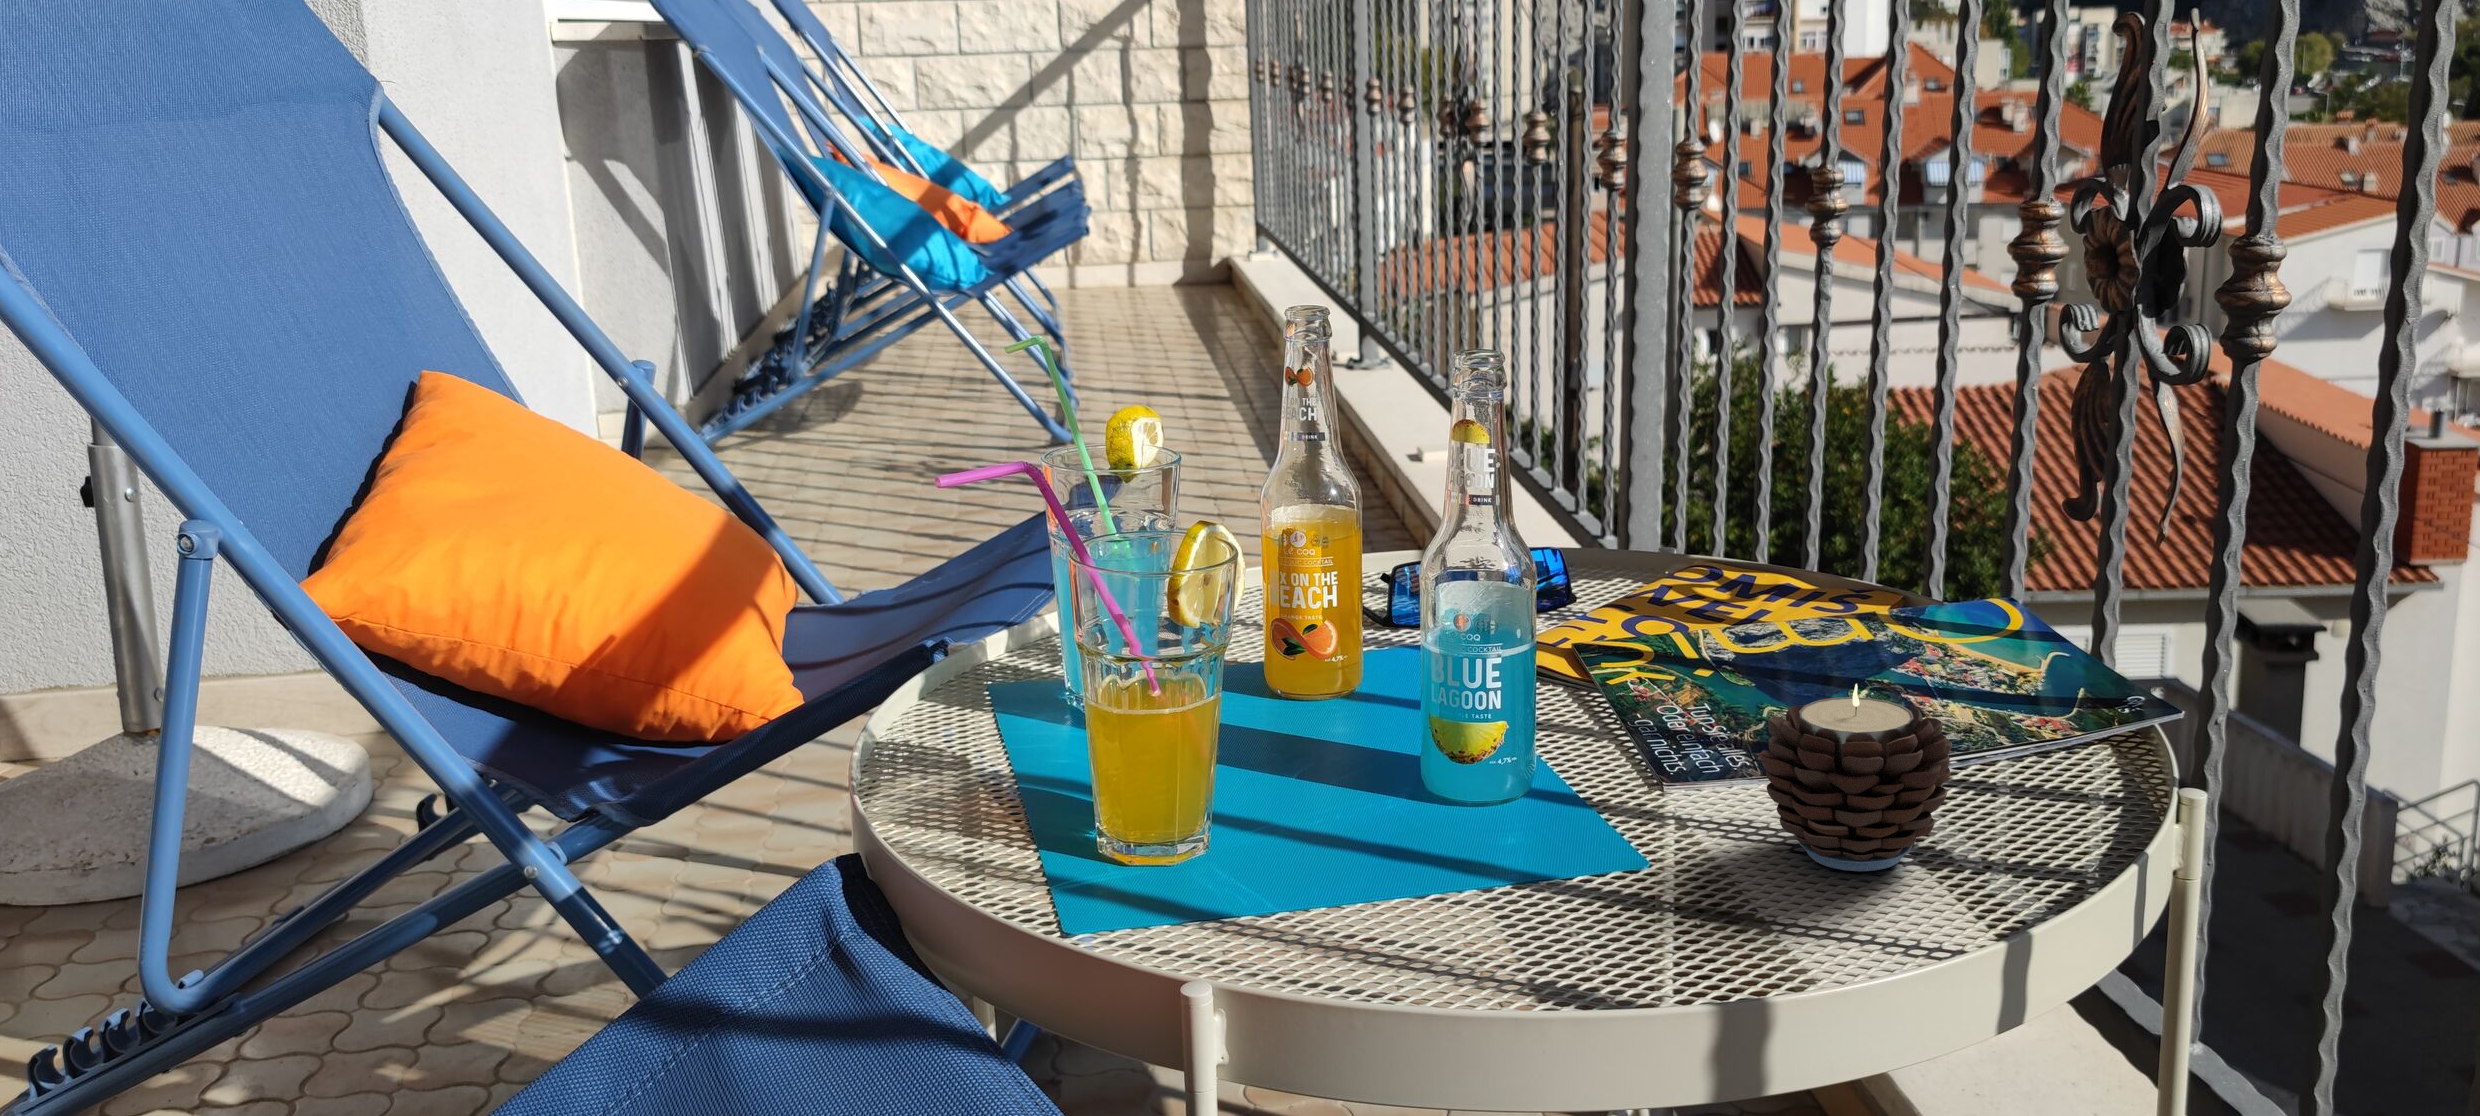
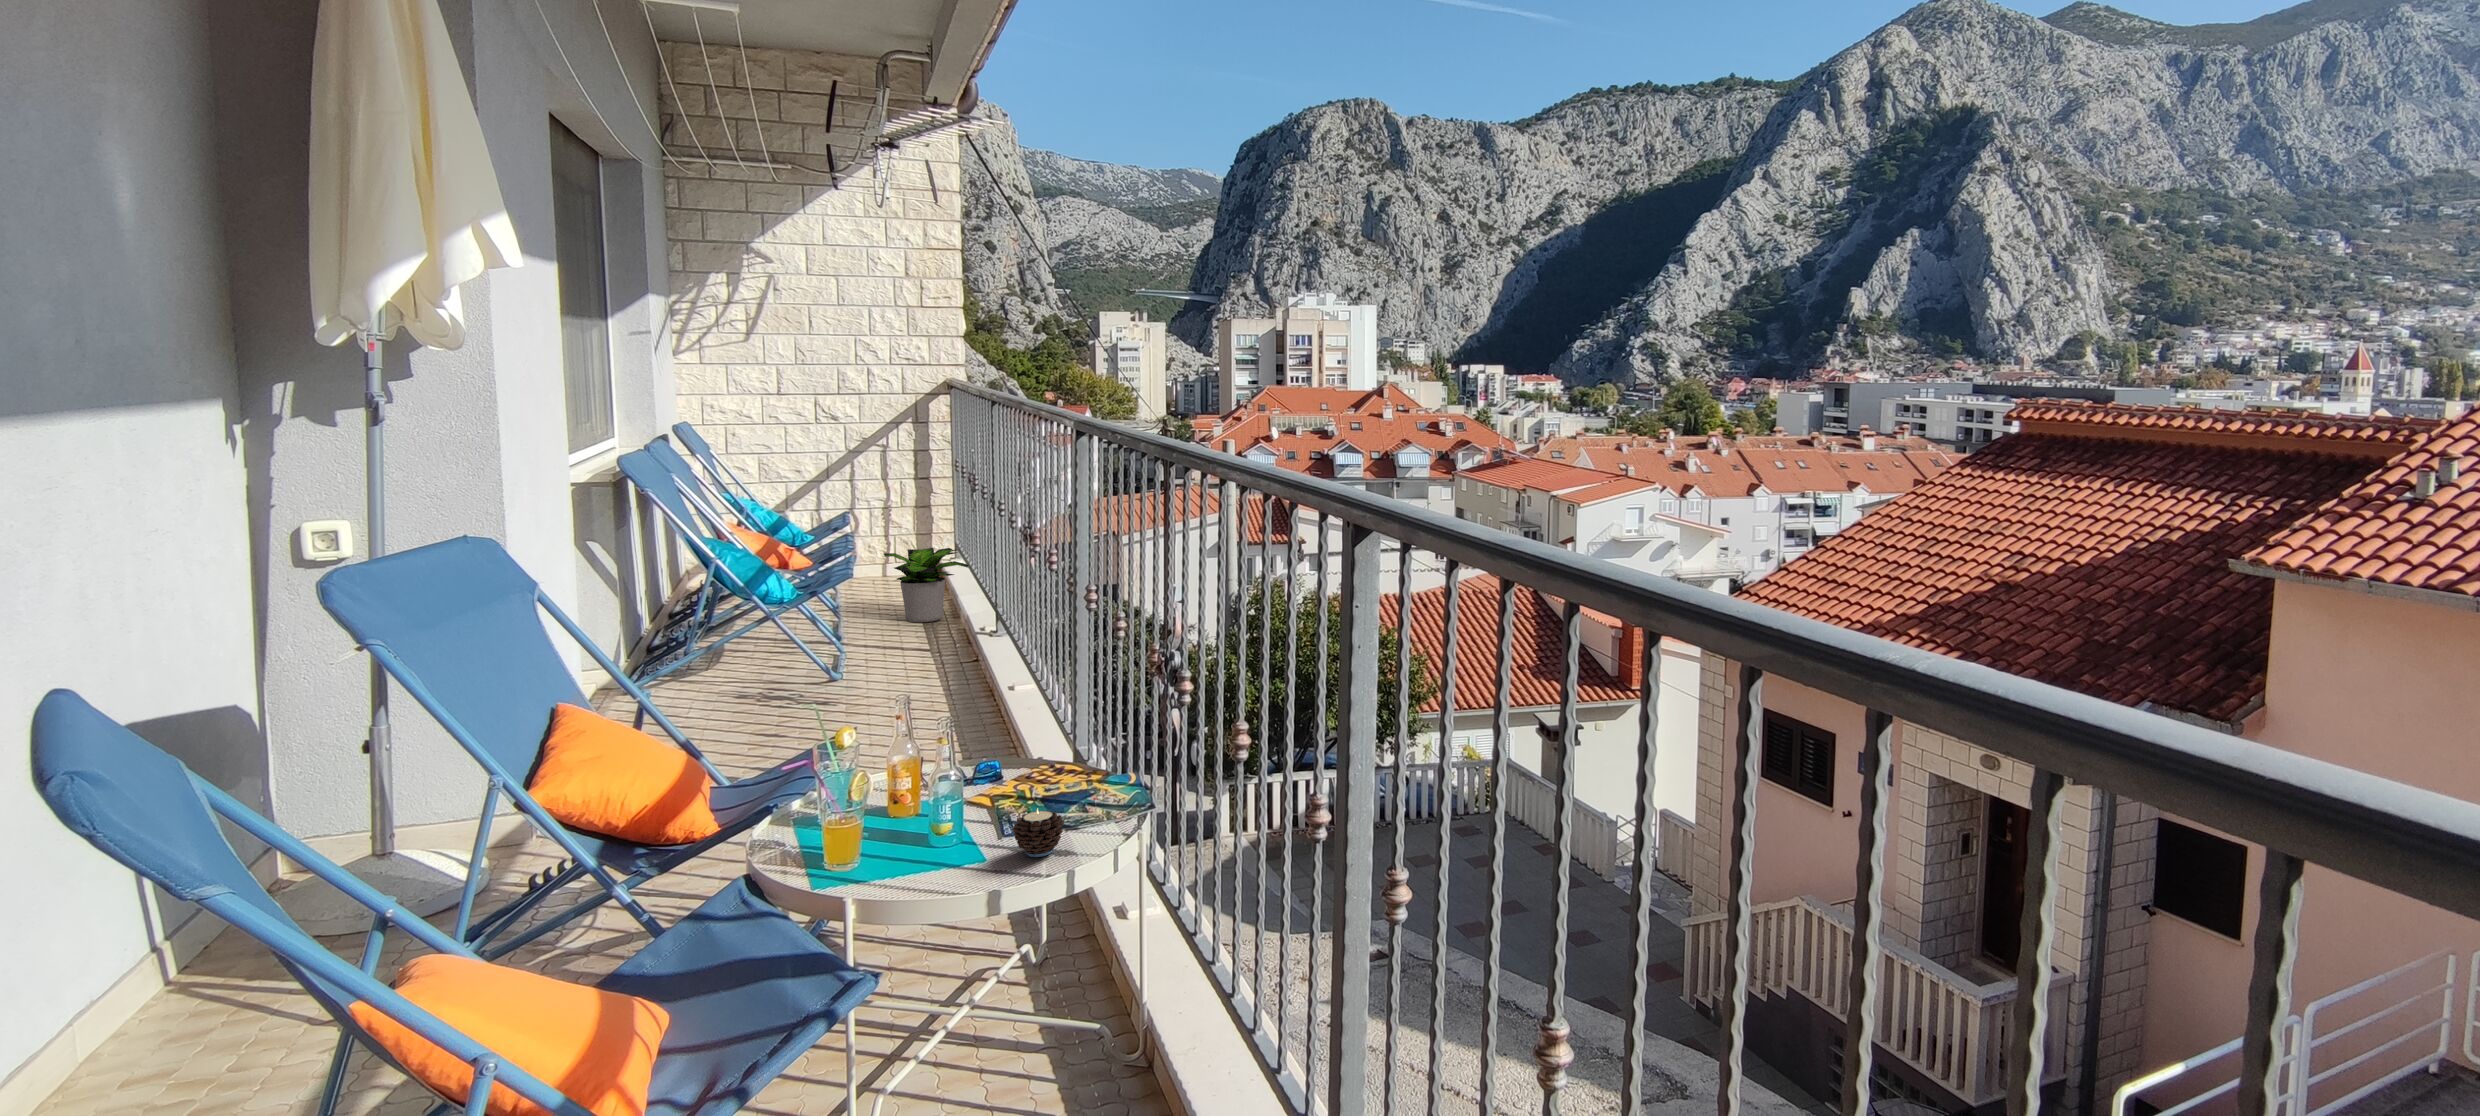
potted plant: none [1132,213,1301,356] -> present [884,548,969,623]

